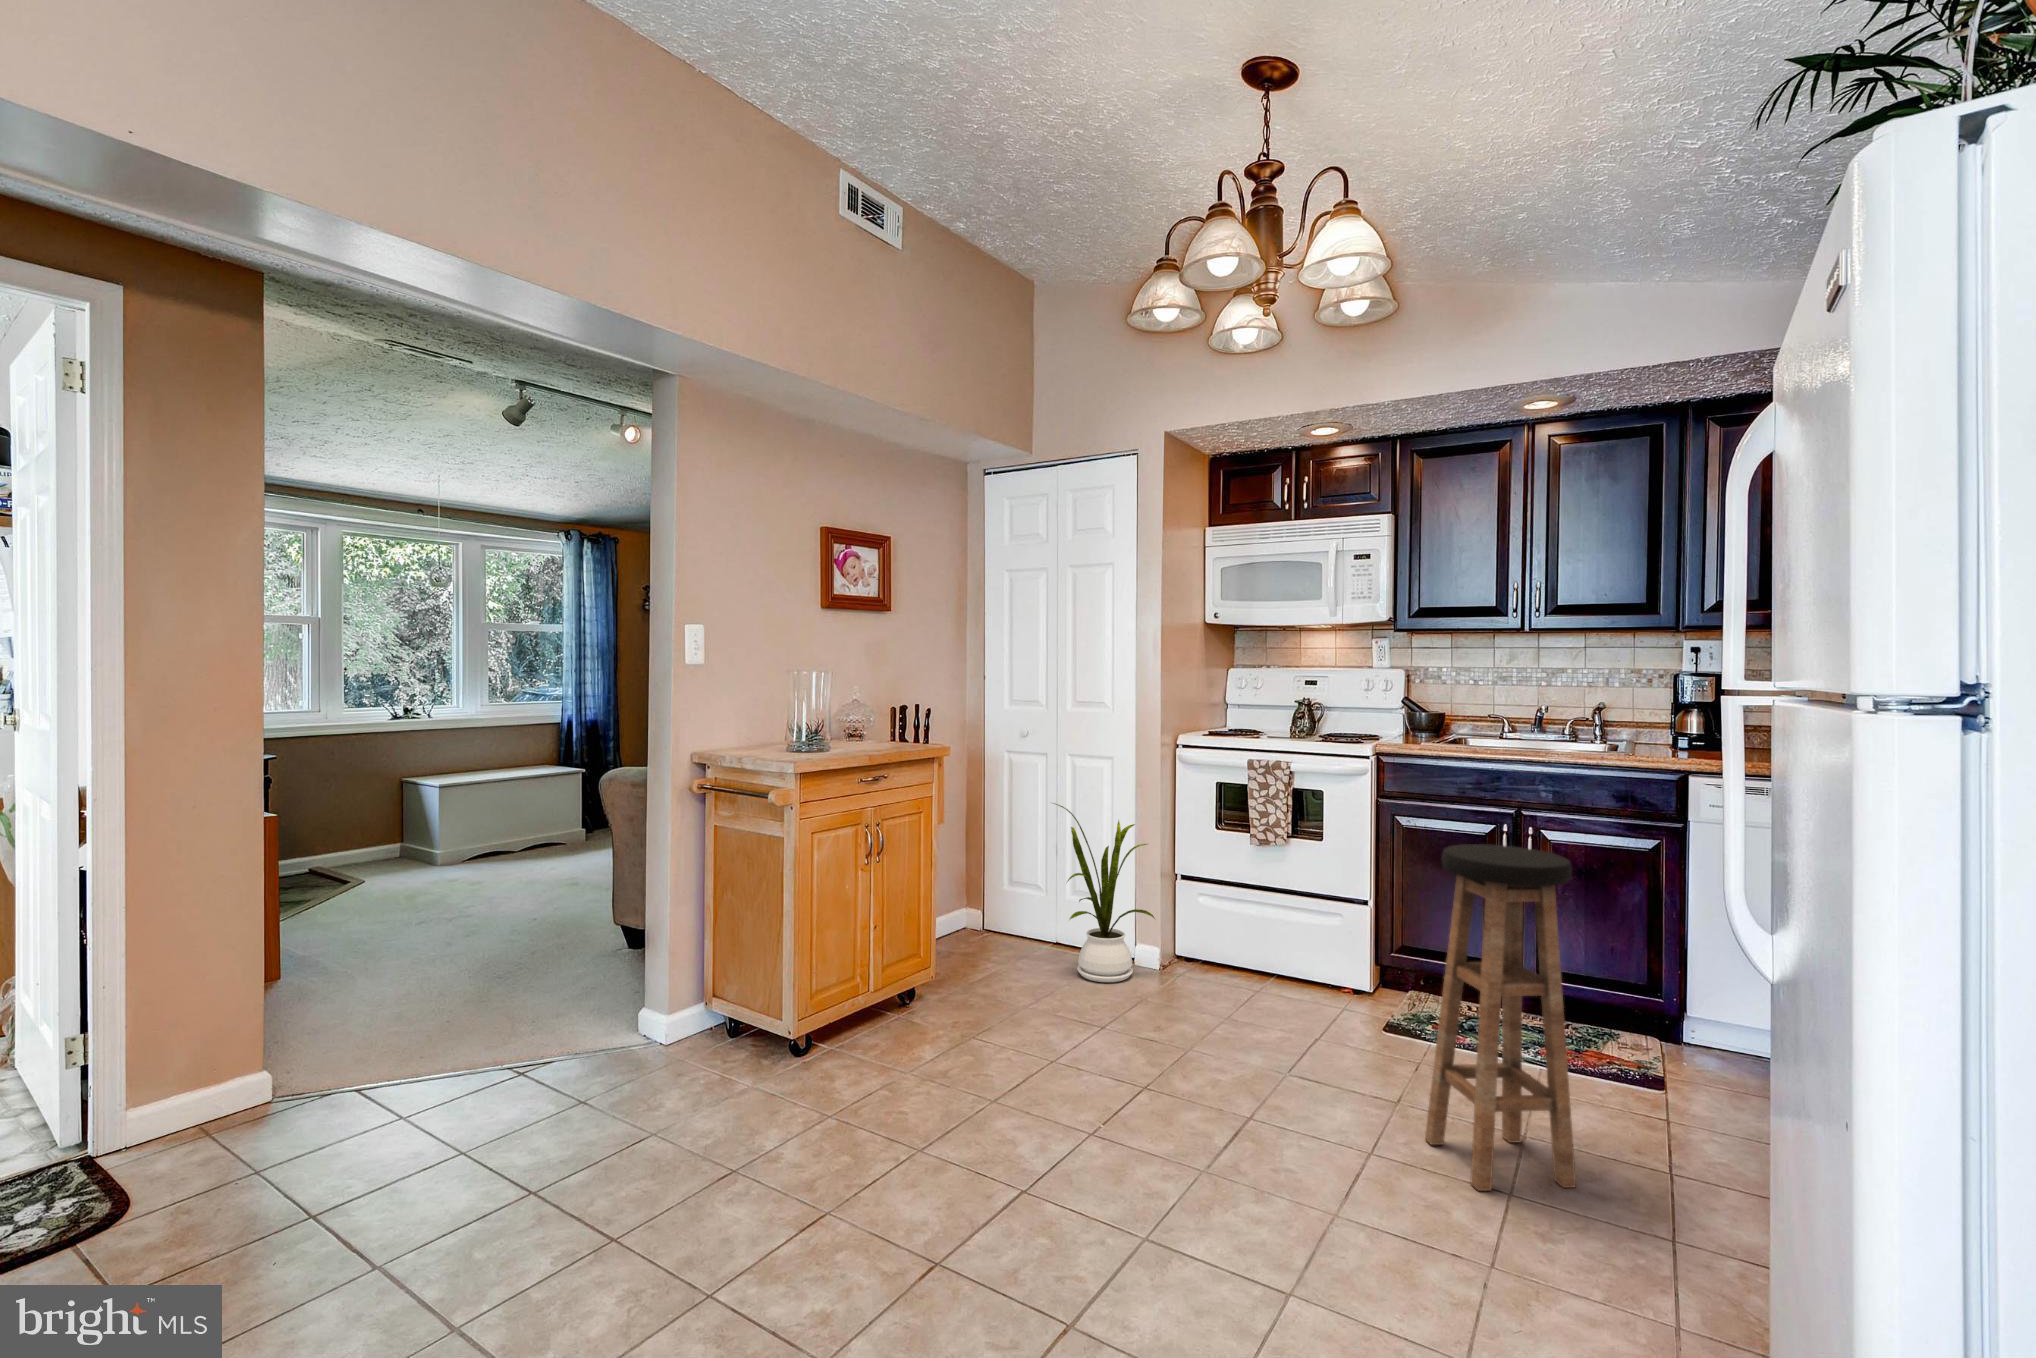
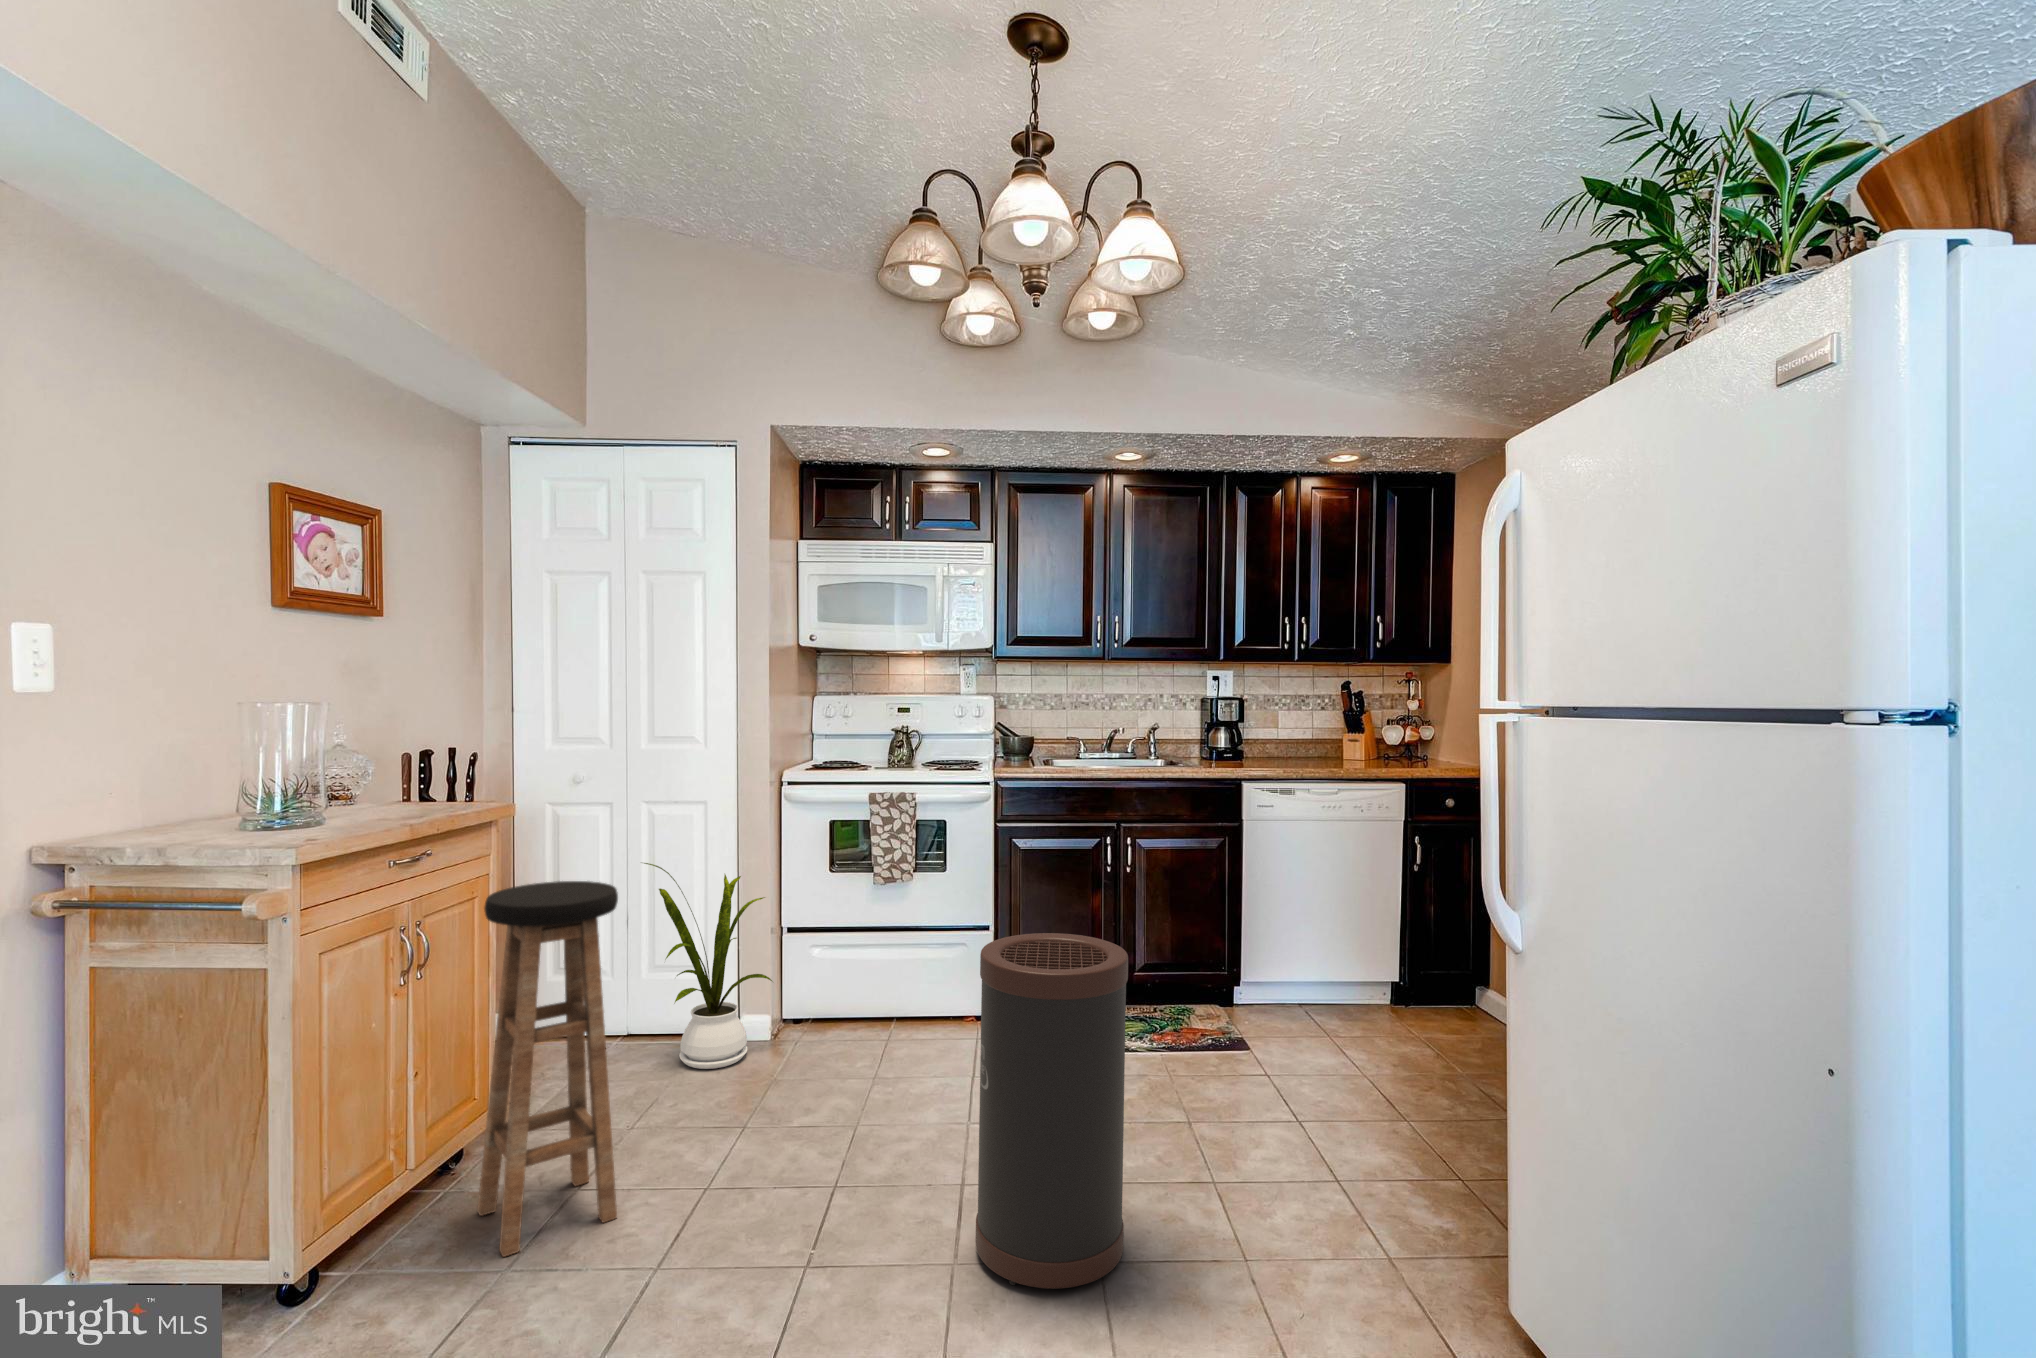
bar stool: present [1425,844,1576,1191] -> present [477,881,618,1257]
trash can: none [1200,887,1352,1219] -> present [975,933,1128,1289]

